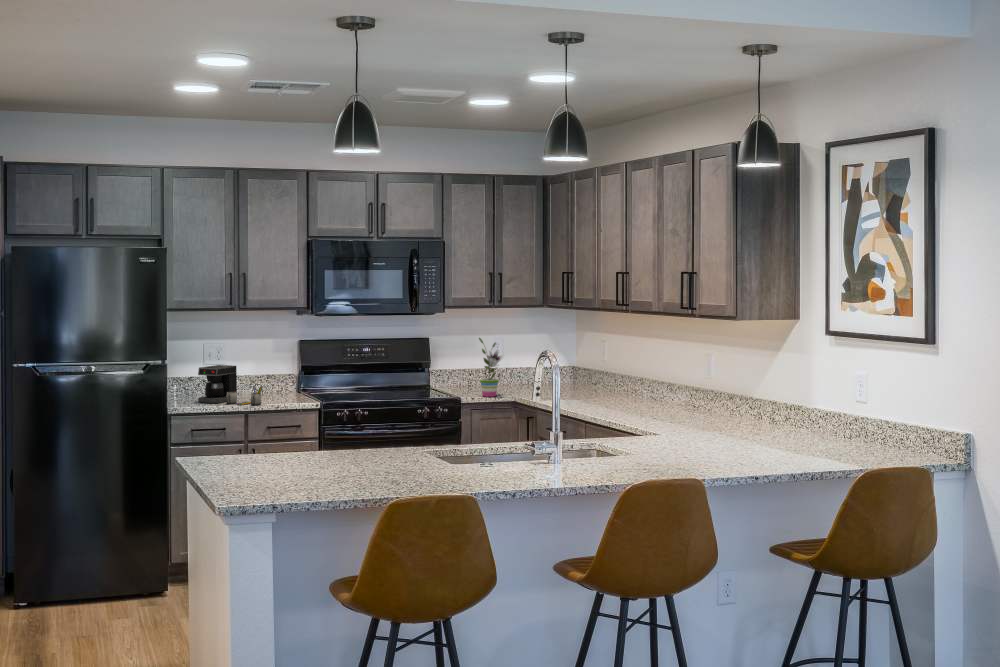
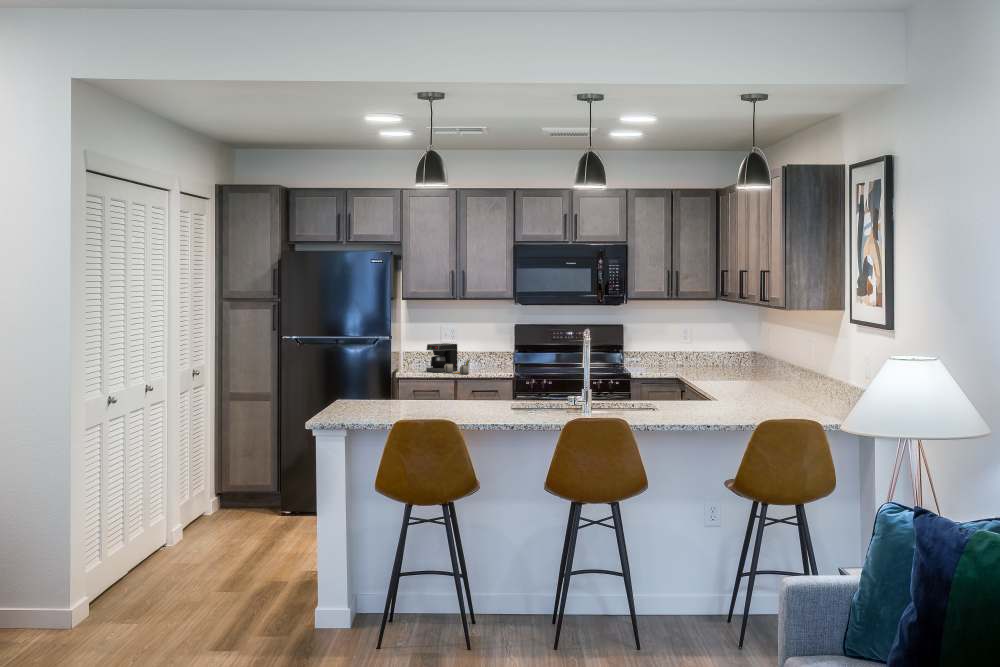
potted plant: present [479,338,504,397] -> none [651,323,671,374]

